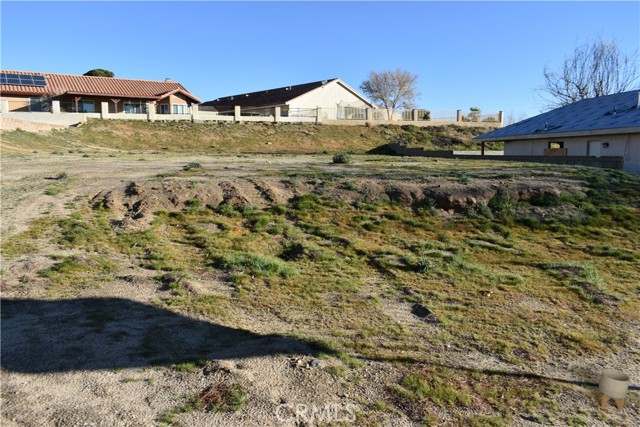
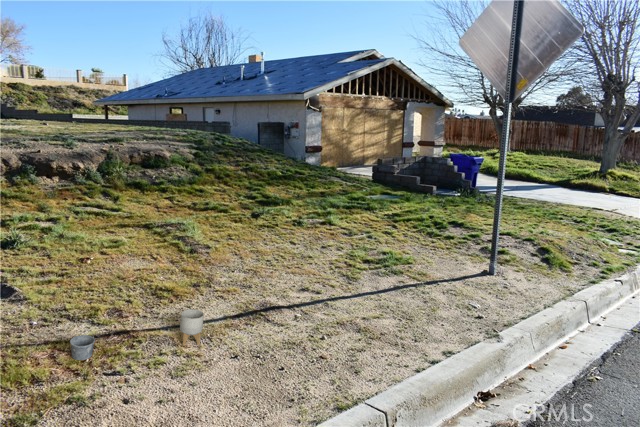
bucket: none [487,364,510,394] -> present [70,335,95,360]

